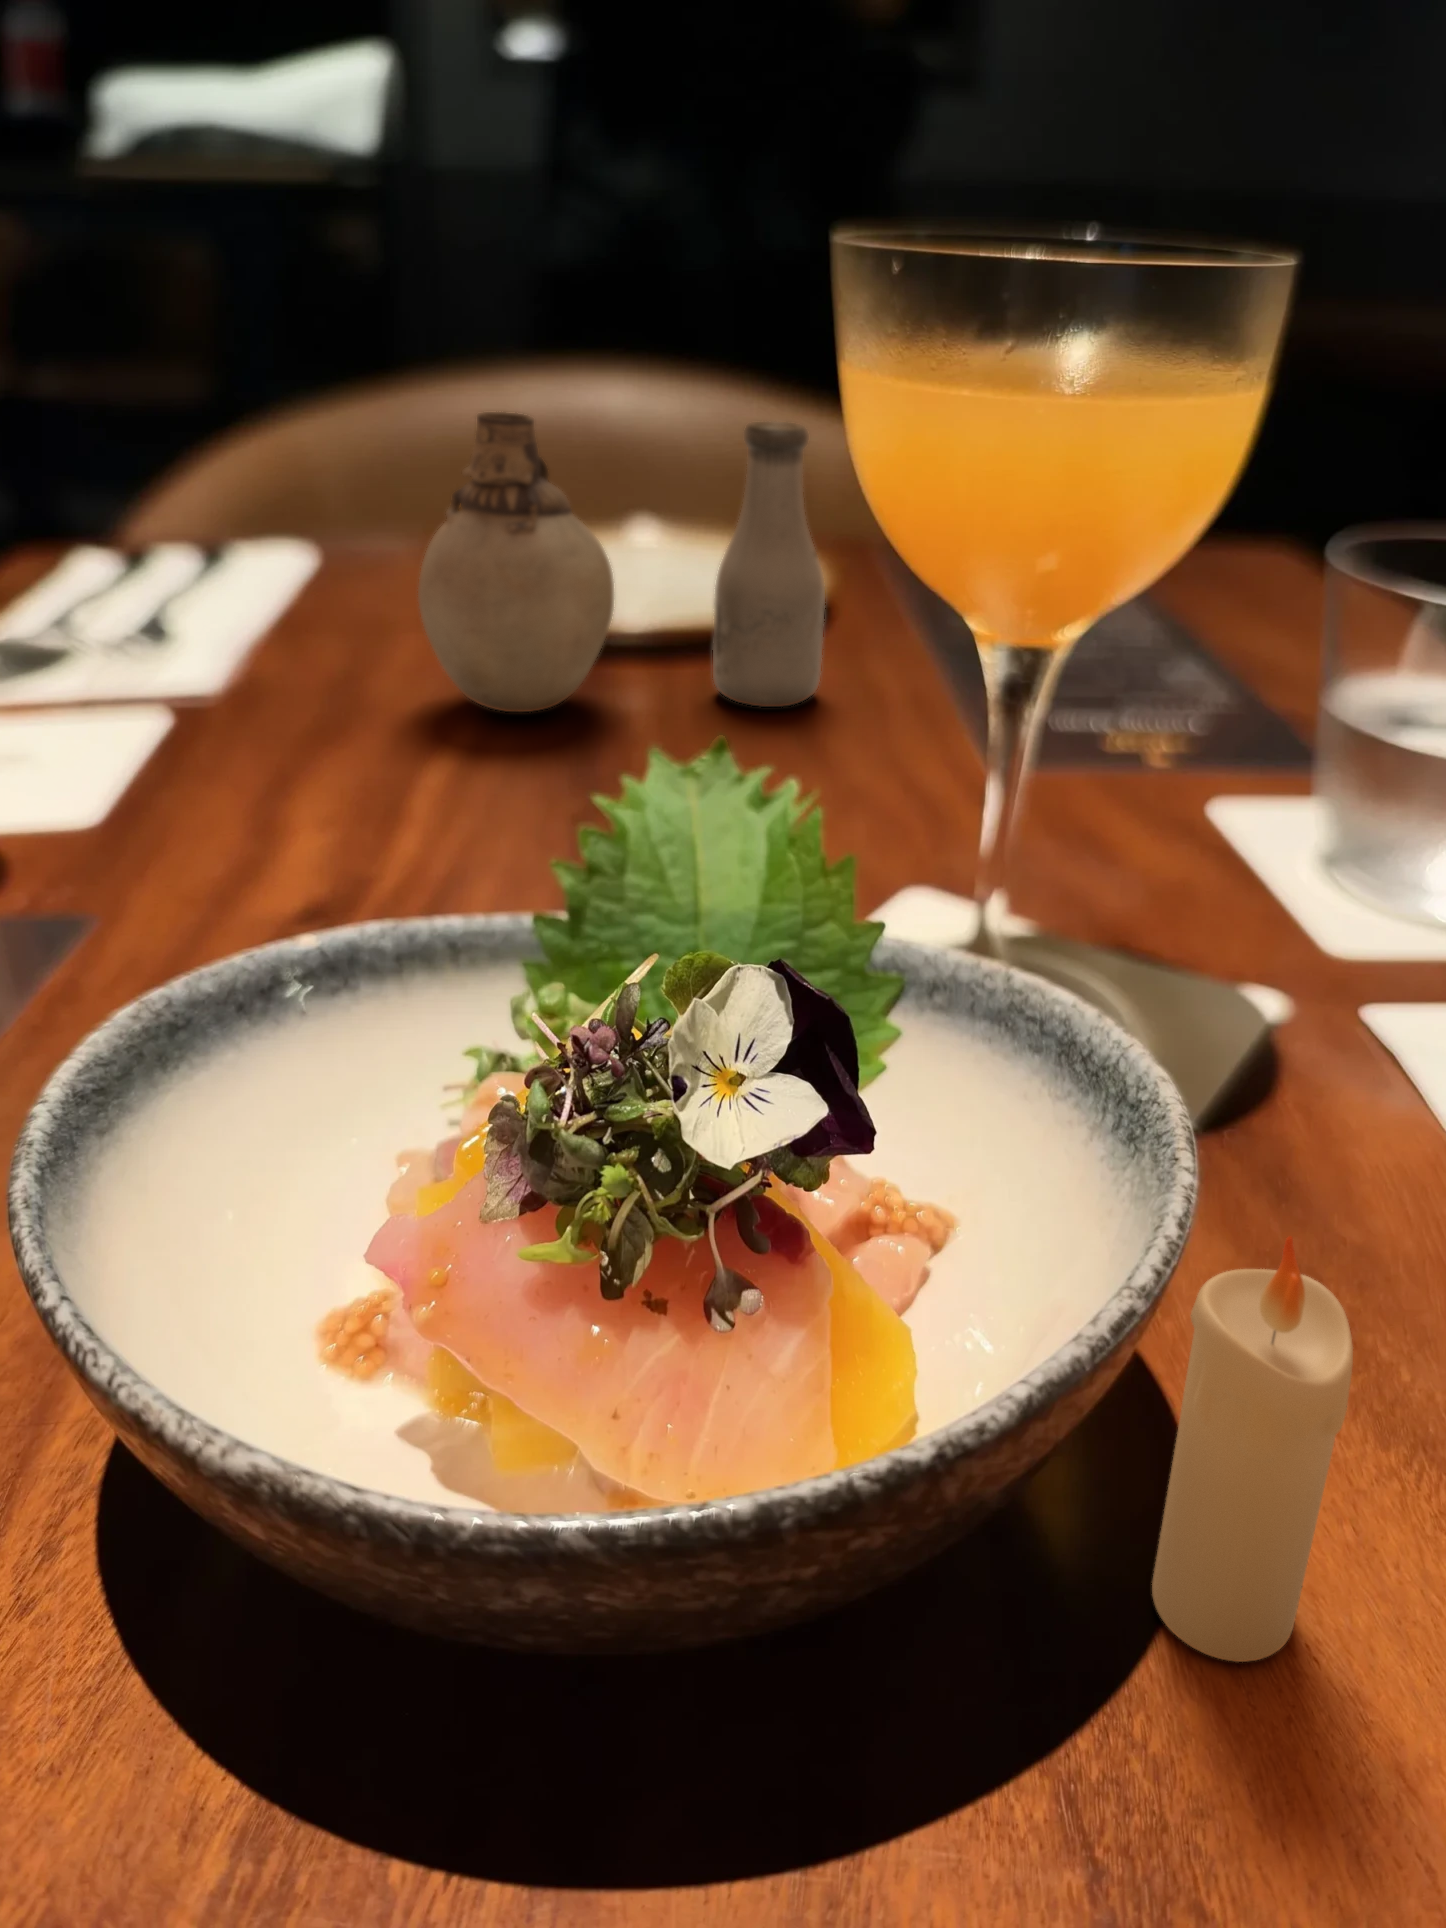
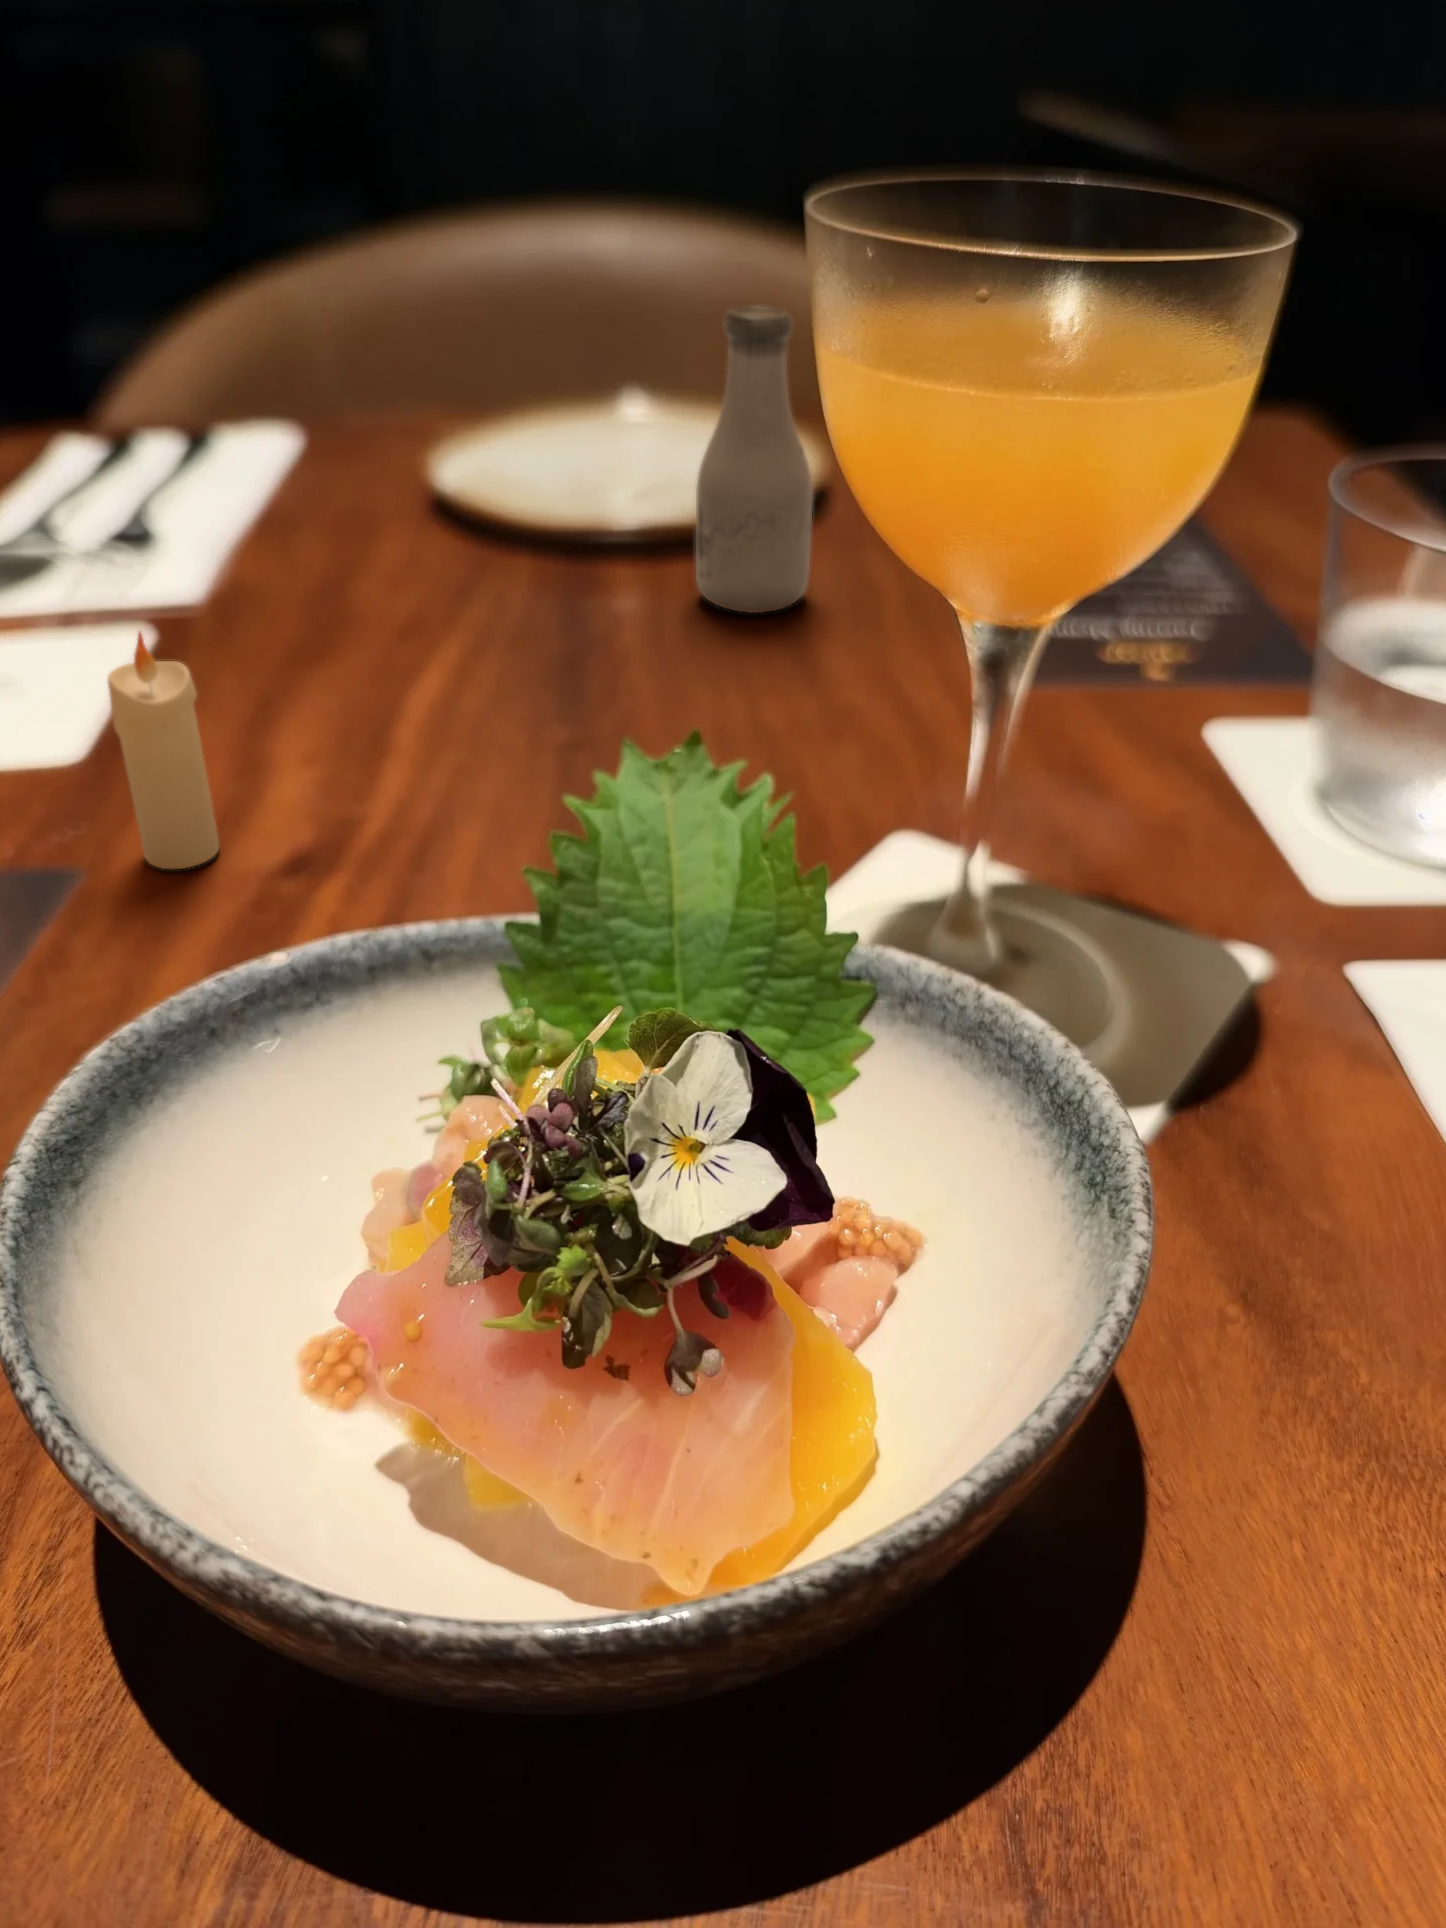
vase: present [418,412,614,712] -> none [383,306,589,625]
candle: present [1152,1236,1353,1662] -> present [108,632,219,869]

